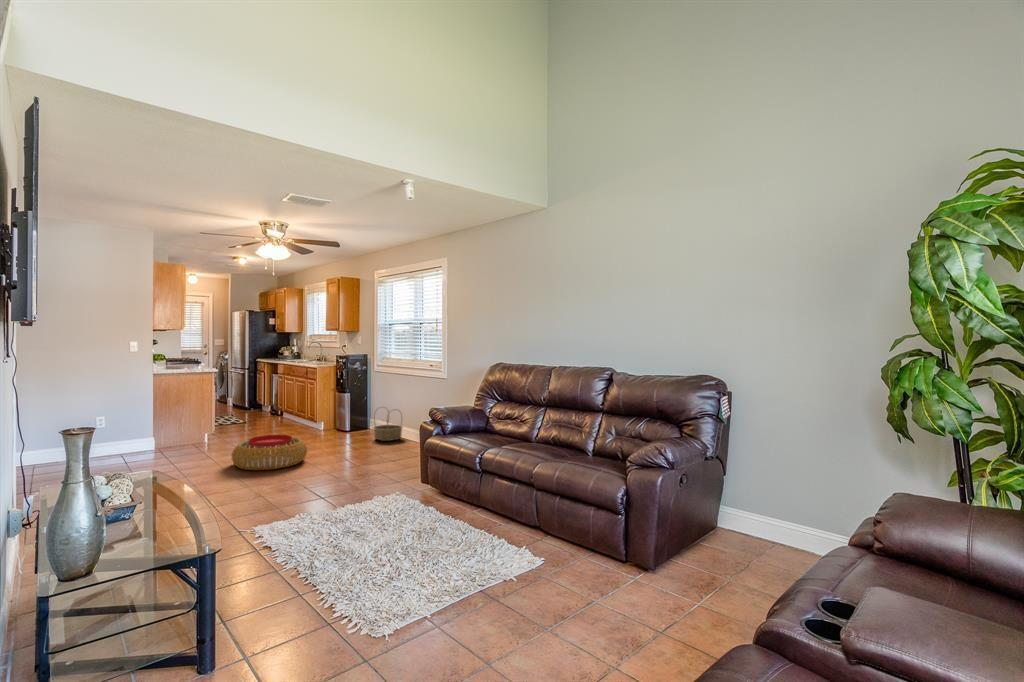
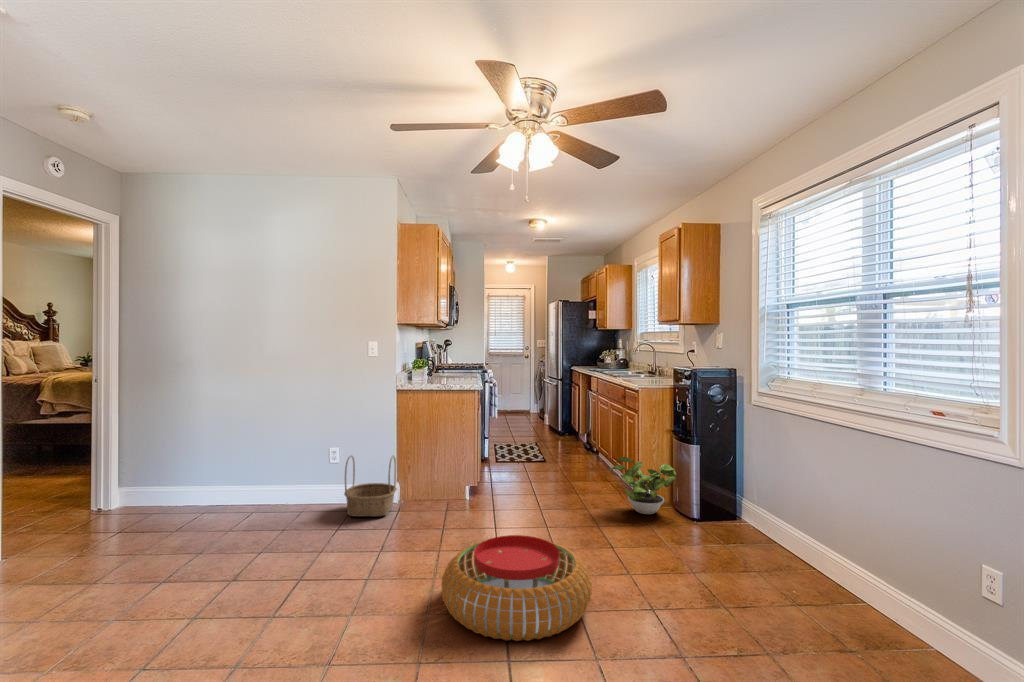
potted plant: none [301,404,338,433] -> present [609,457,676,514]
basket: present [373,410,402,441] -> present [344,456,396,517]

